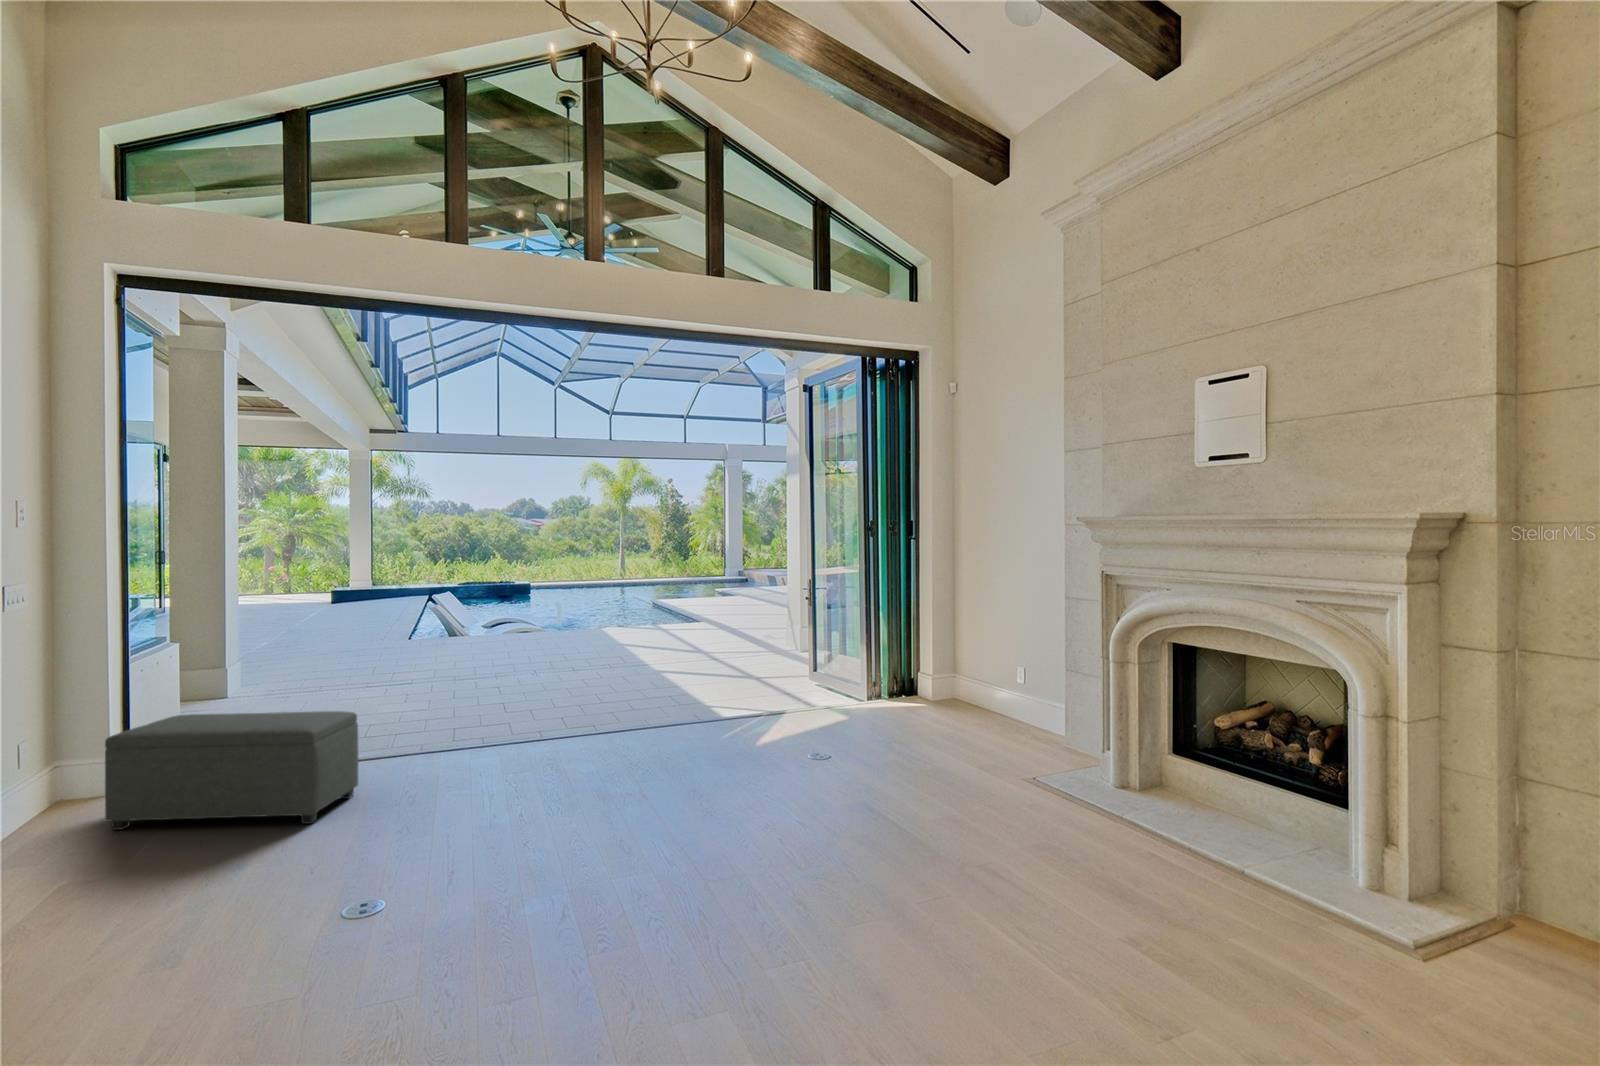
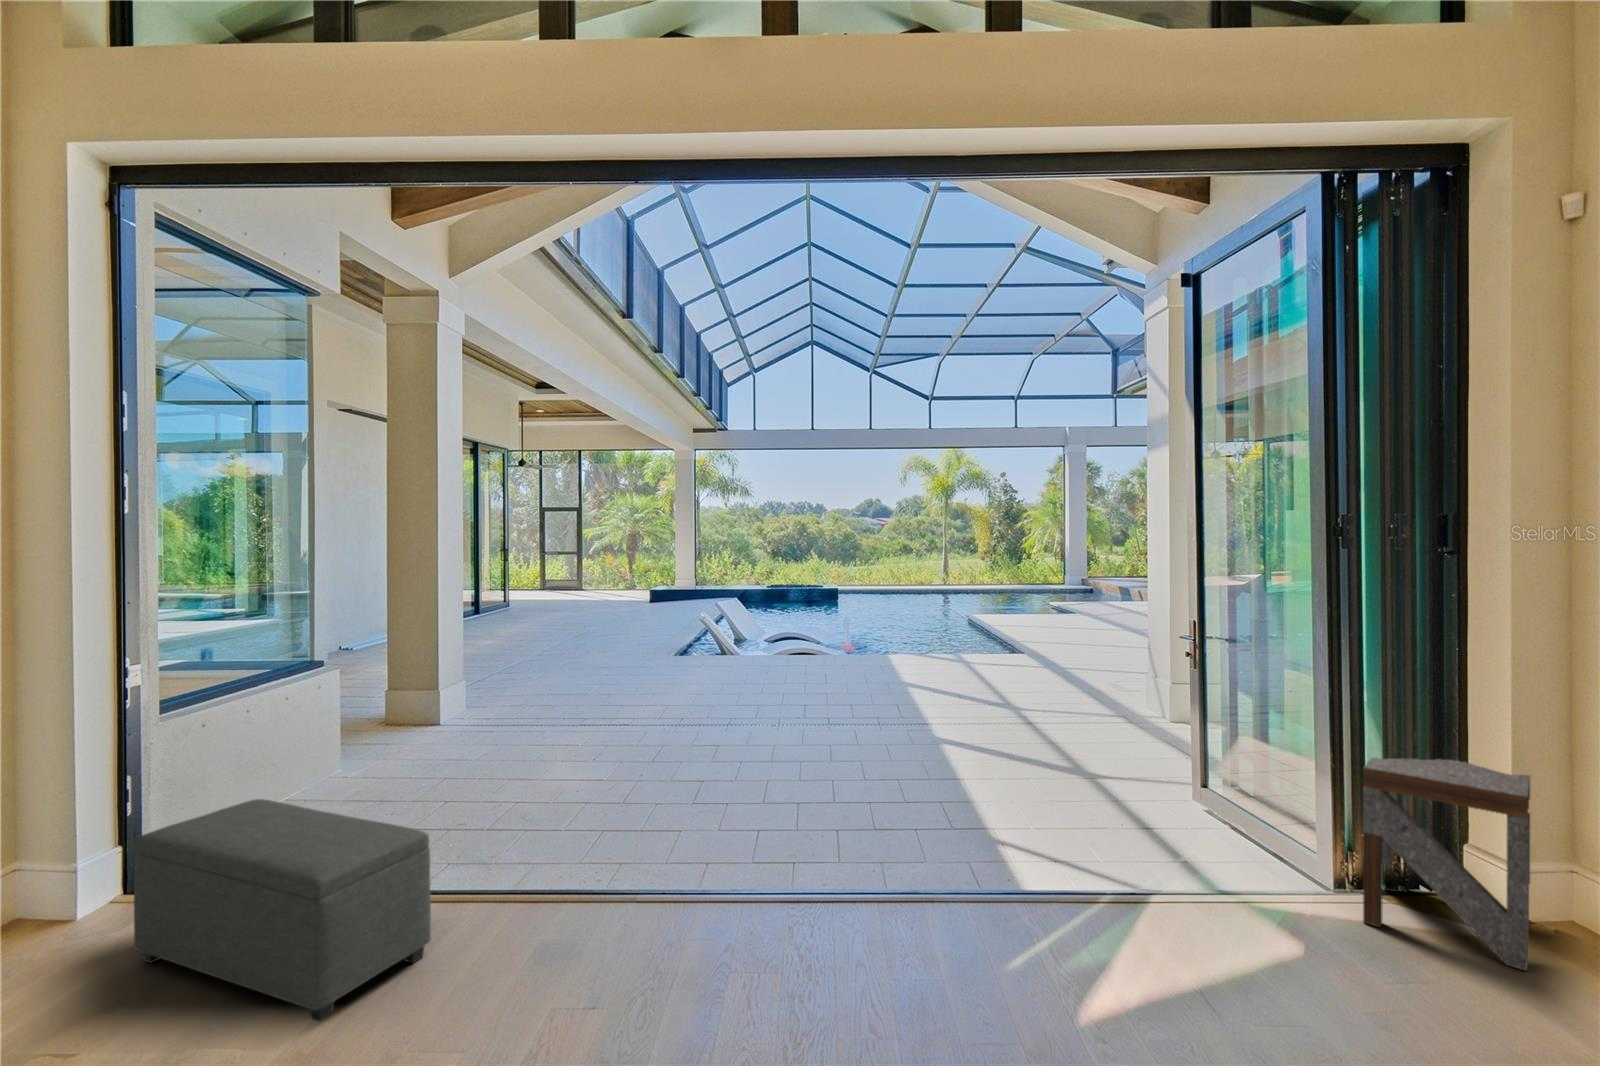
side table: none [889,628,958,717] -> present [1363,757,1531,971]

